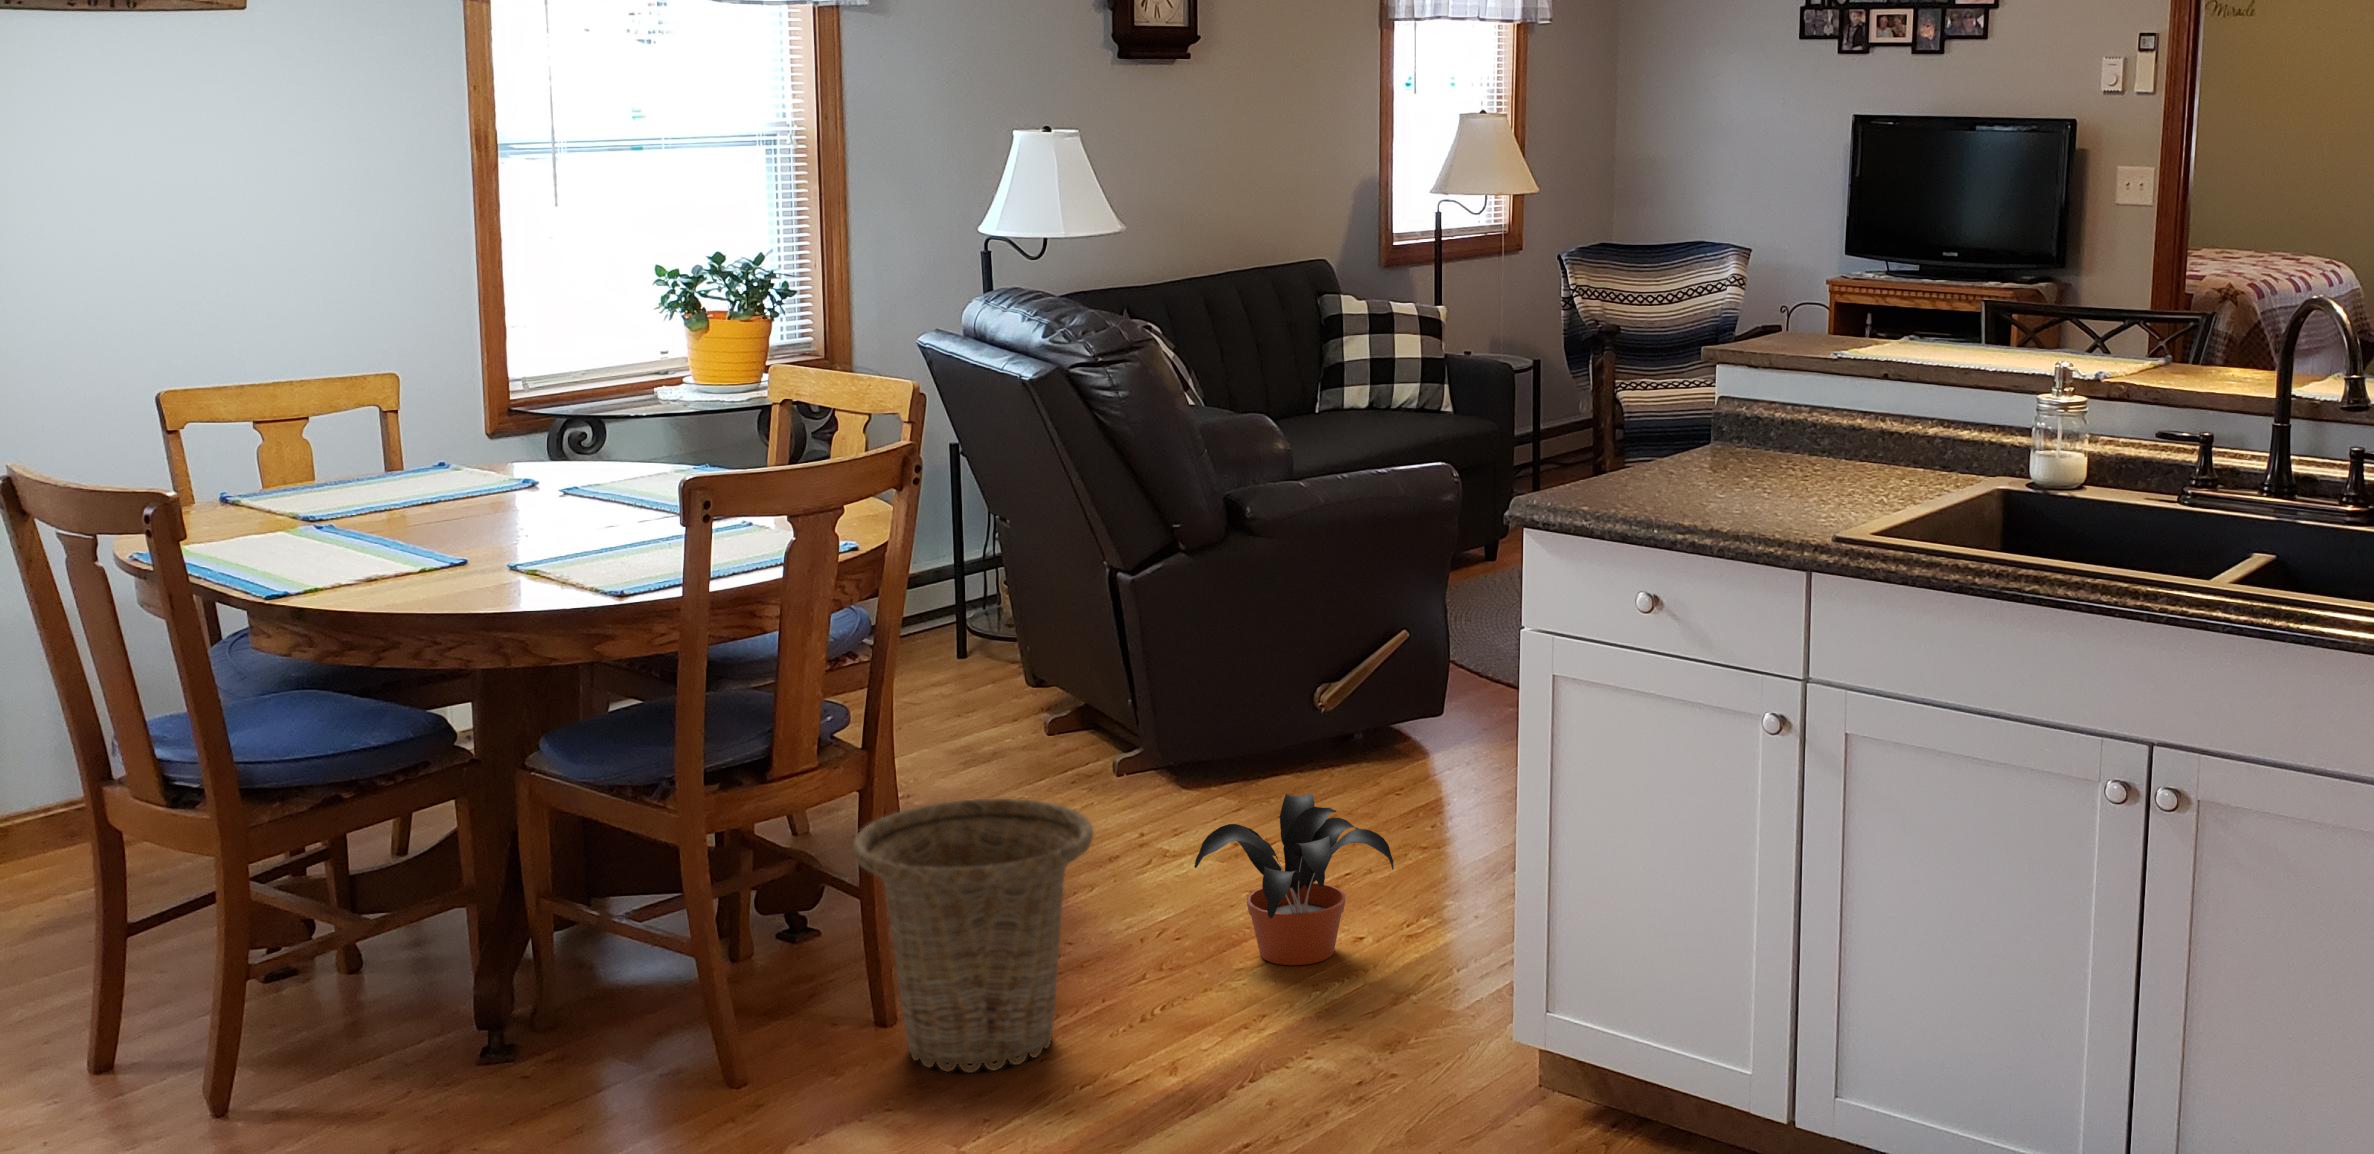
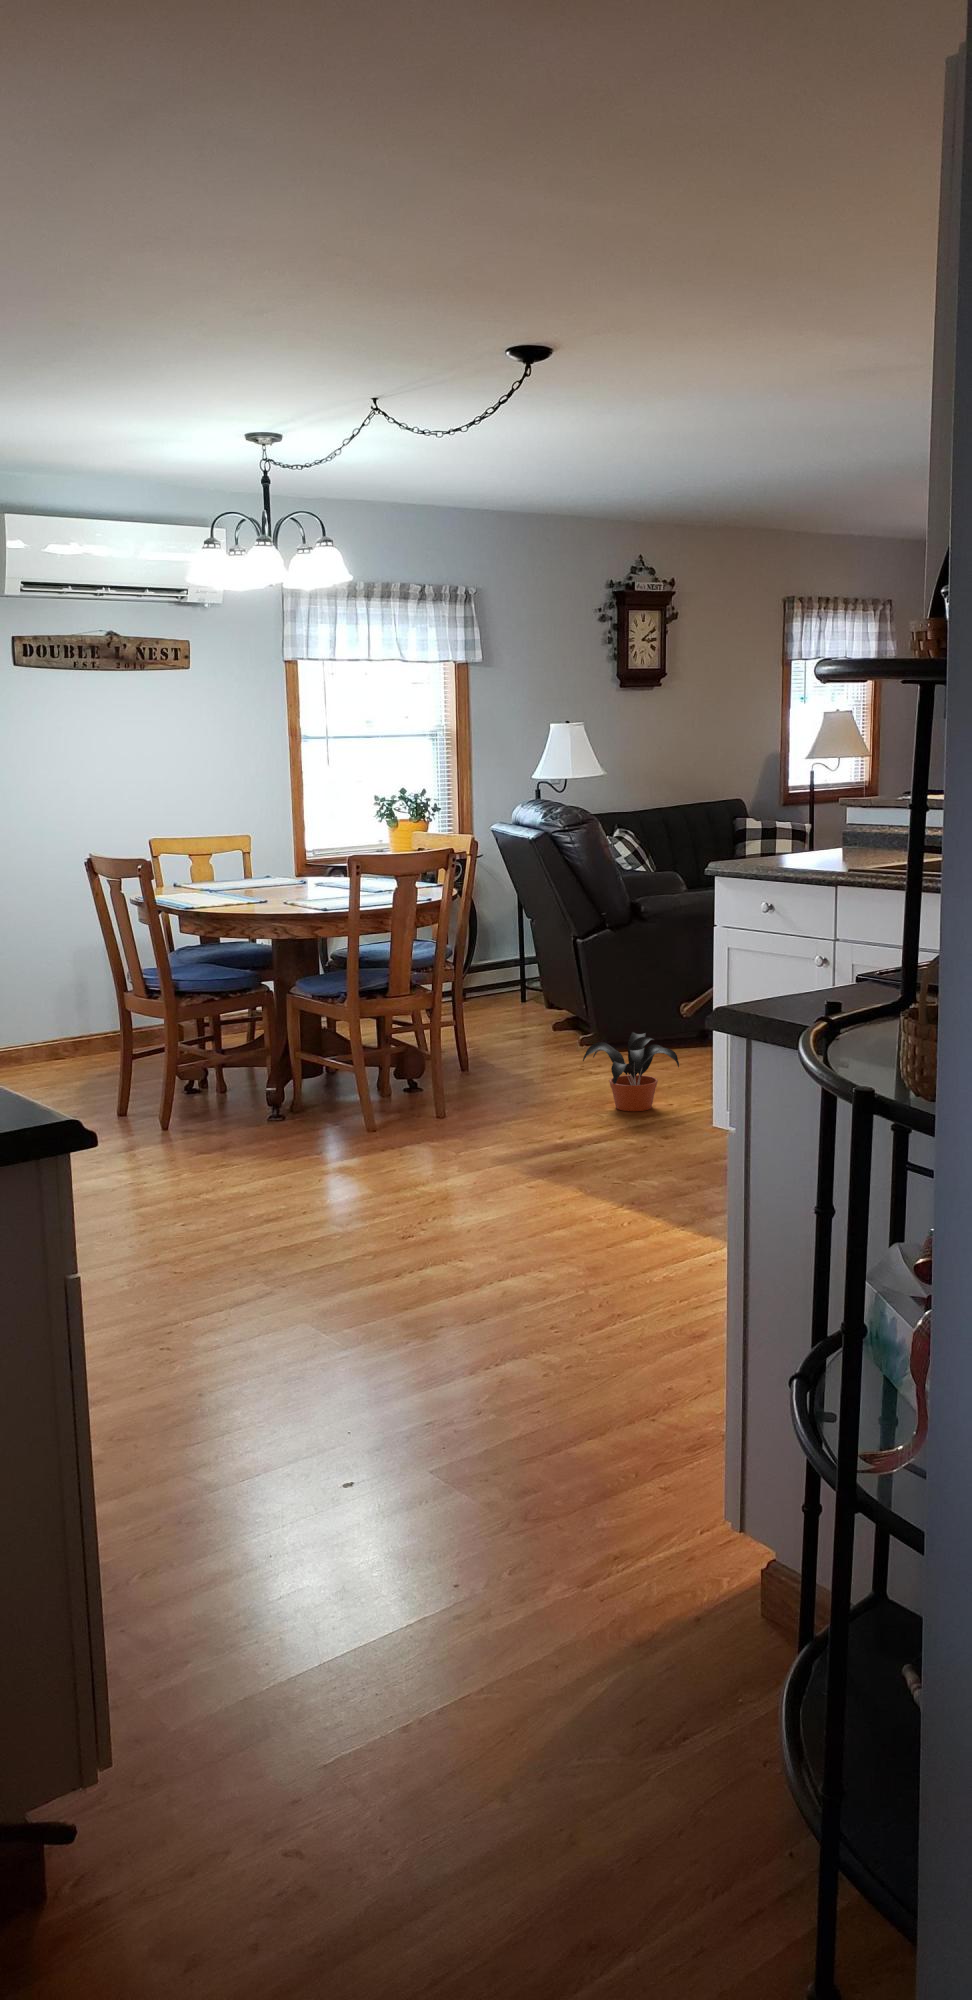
basket: present [853,799,1093,1073] -> none [418,1020,526,1137]

